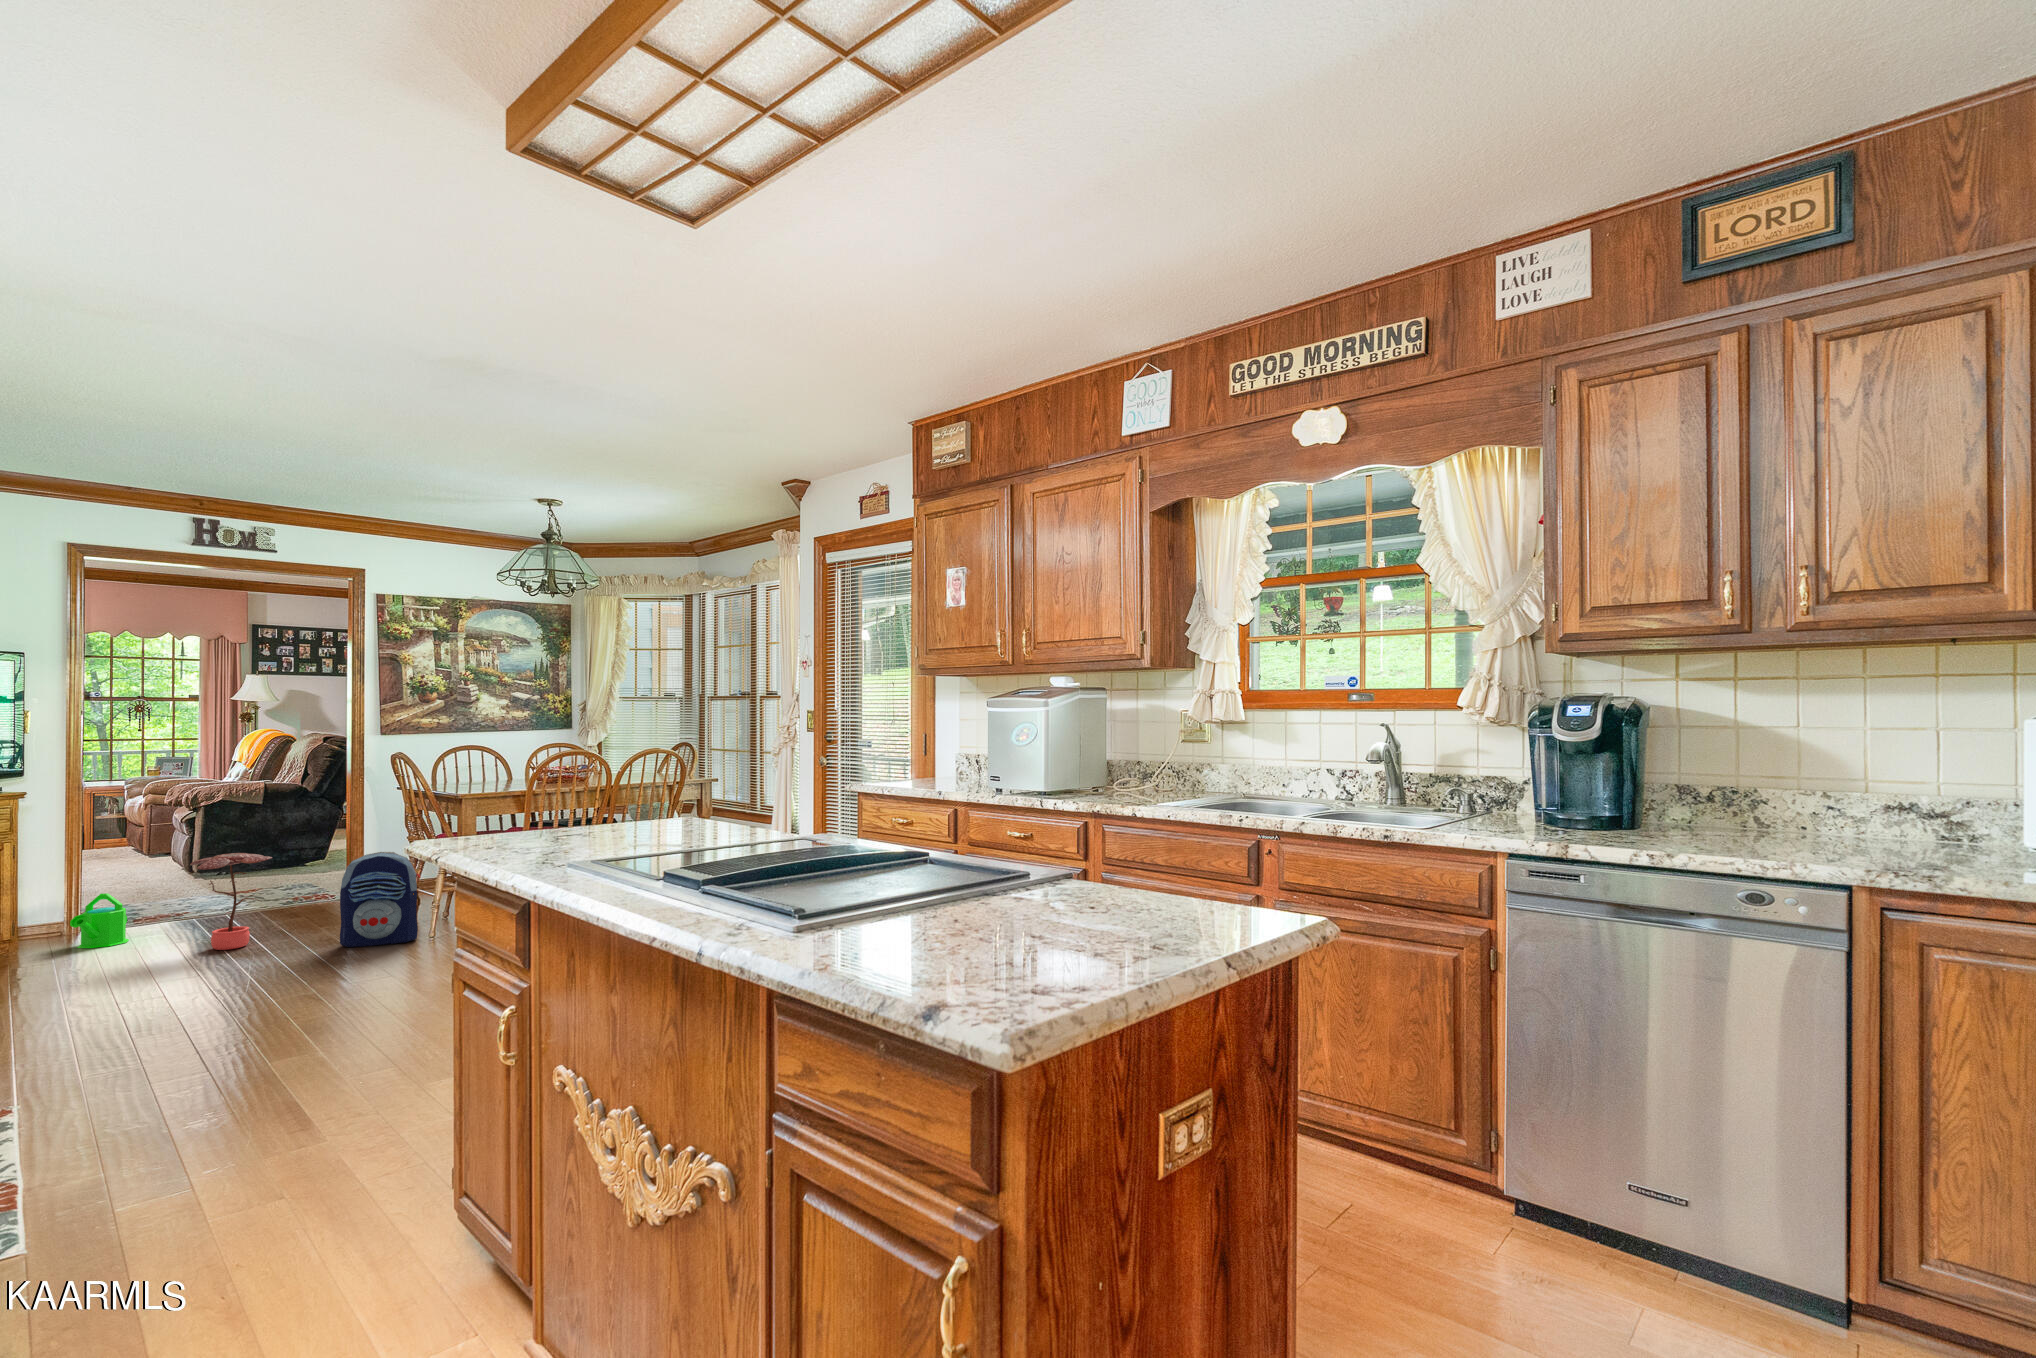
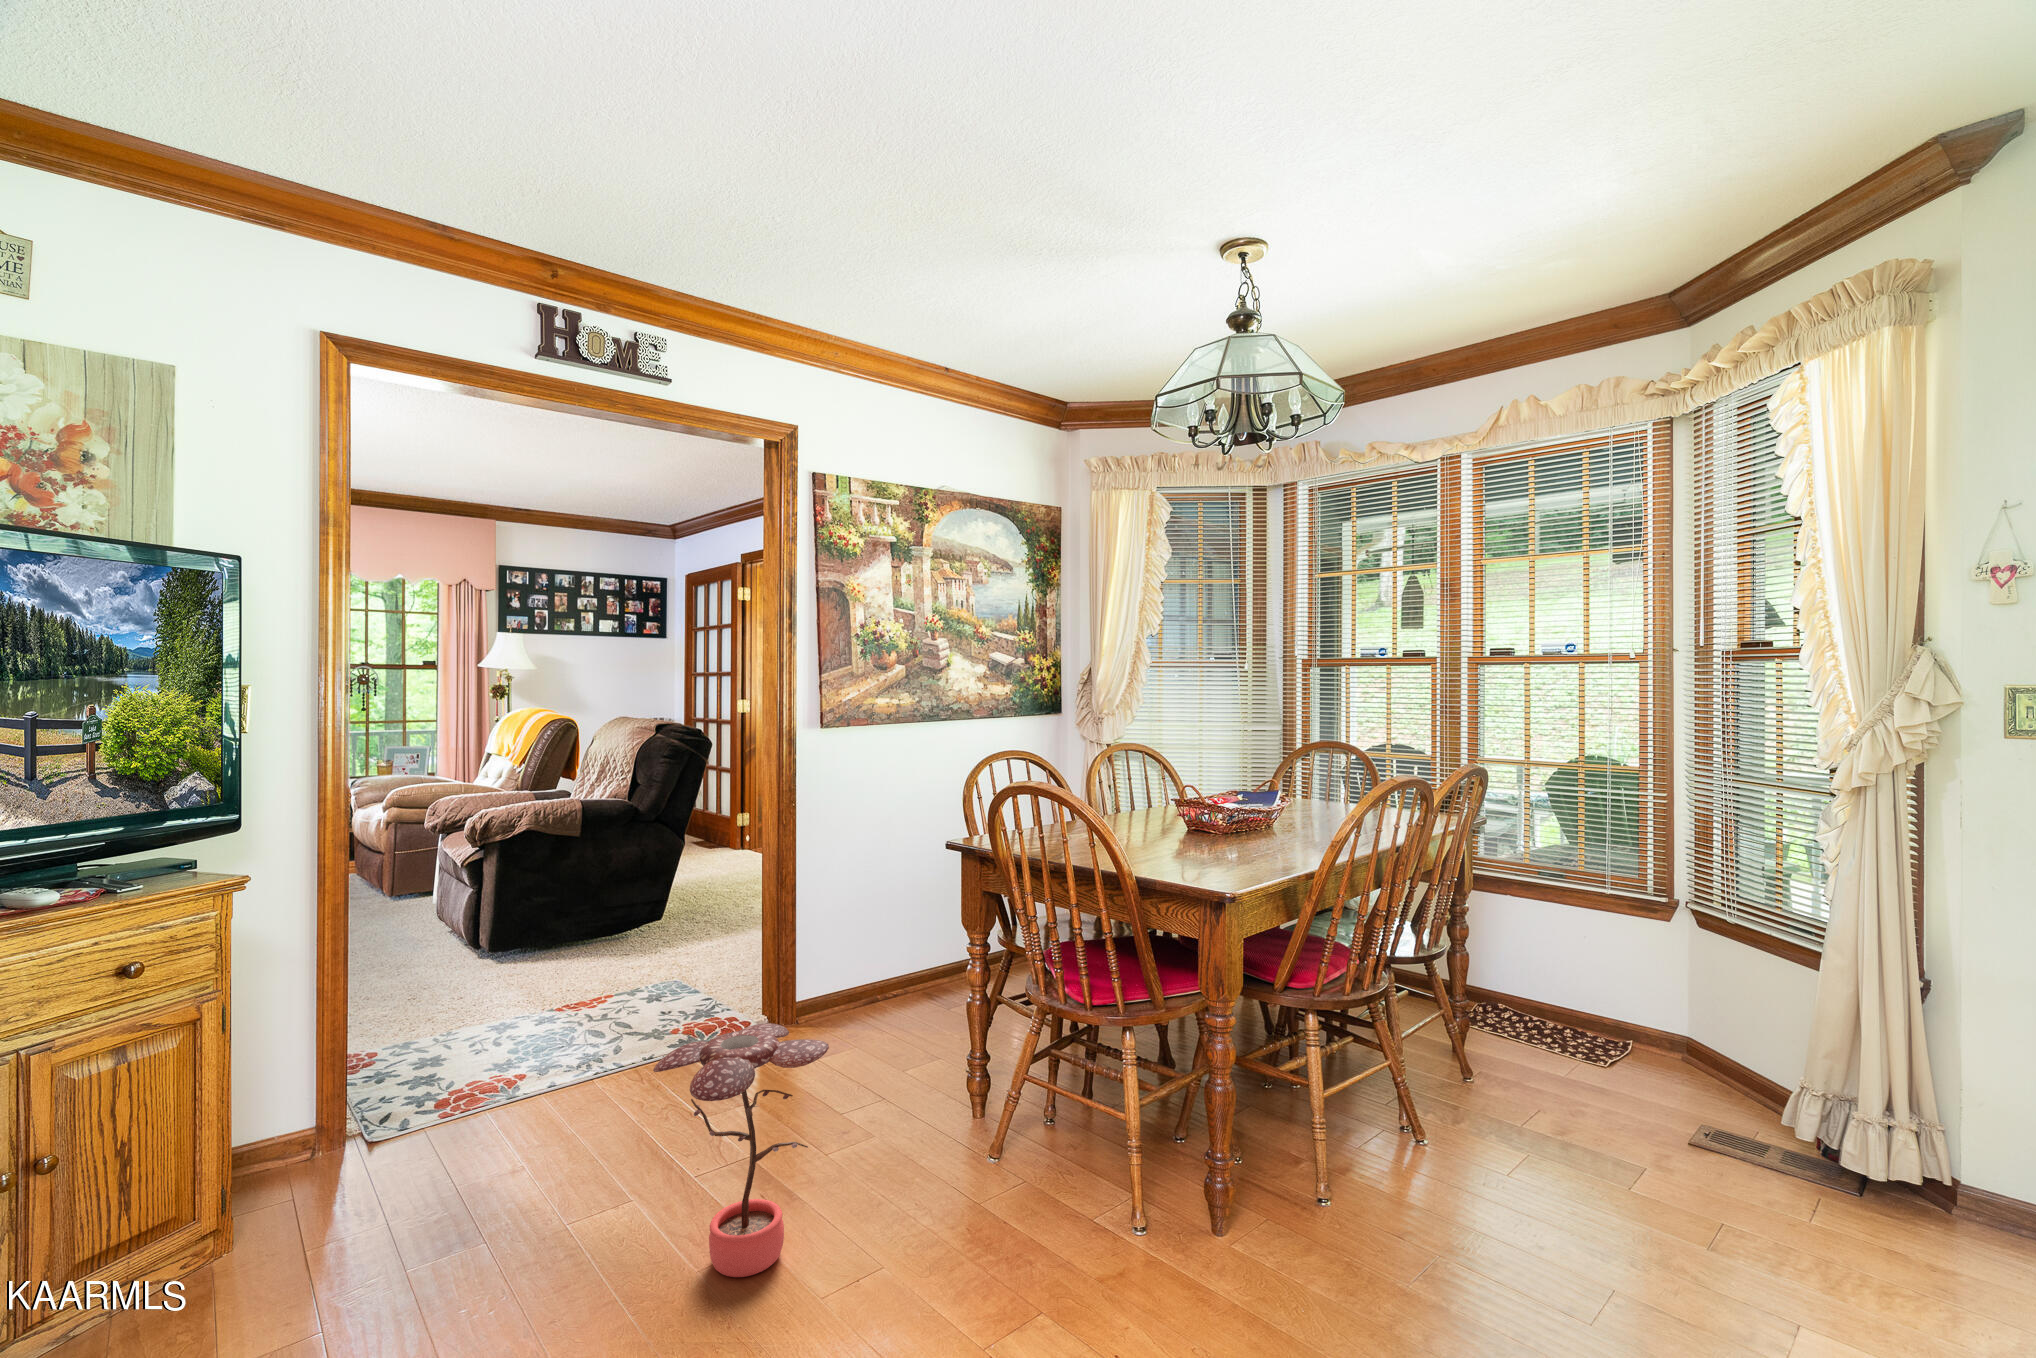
backpack: present [340,852,420,947] -> none [992,1022,1148,1265]
watering can: present [70,893,129,948] -> none [388,1119,497,1261]

